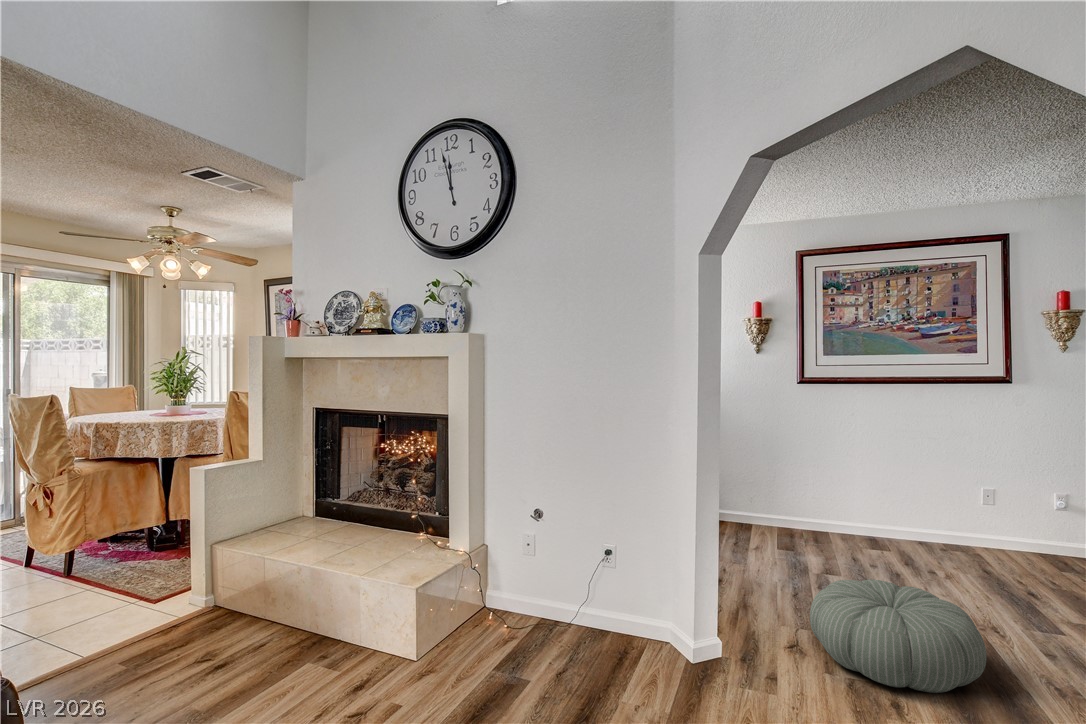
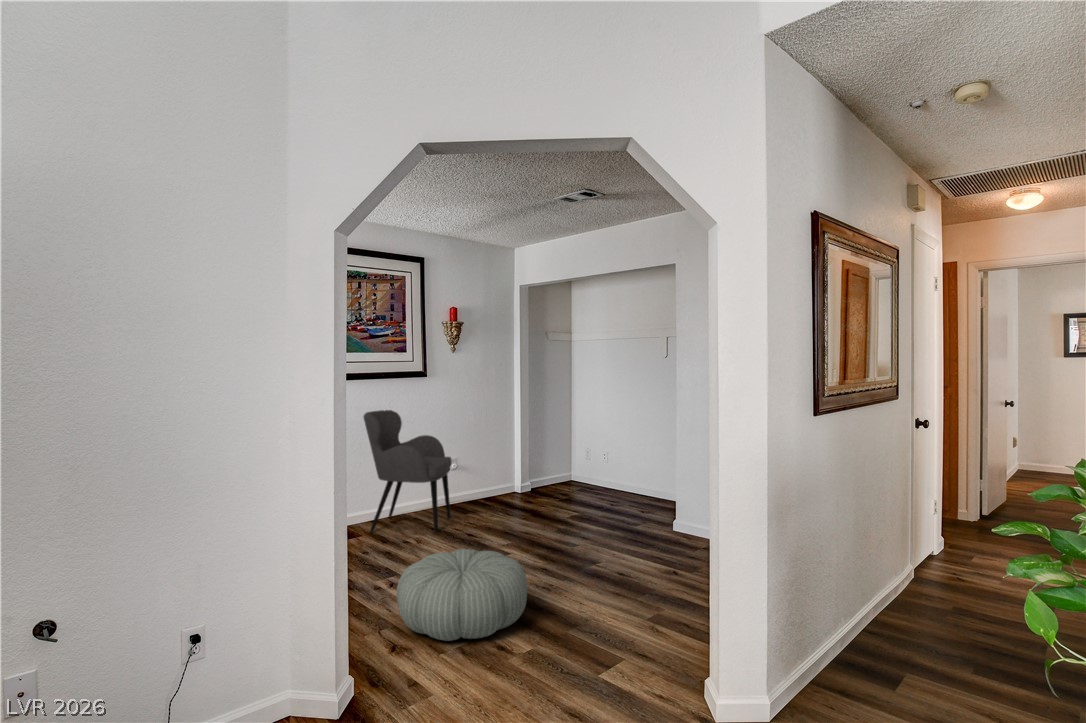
armchair: none [901,420,1037,578] -> present [363,410,452,533]

